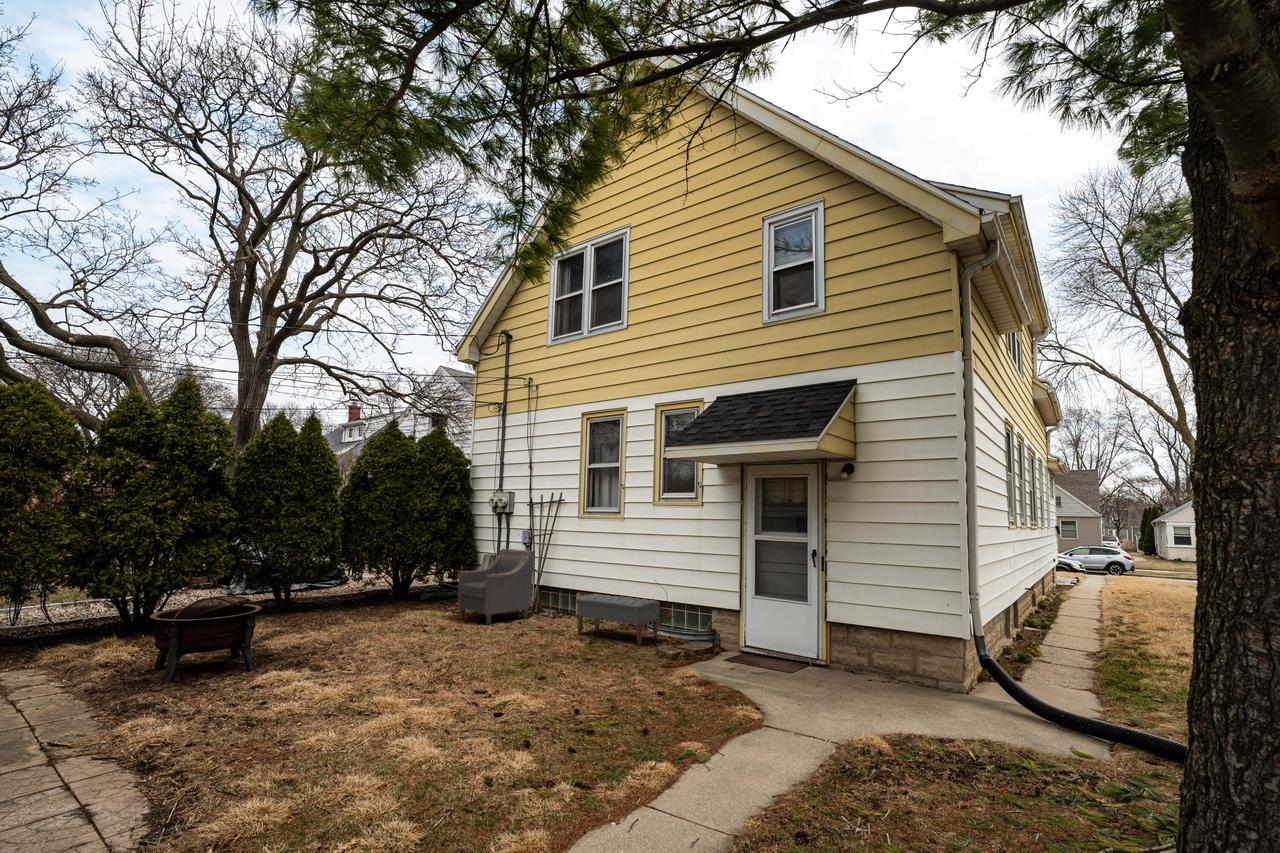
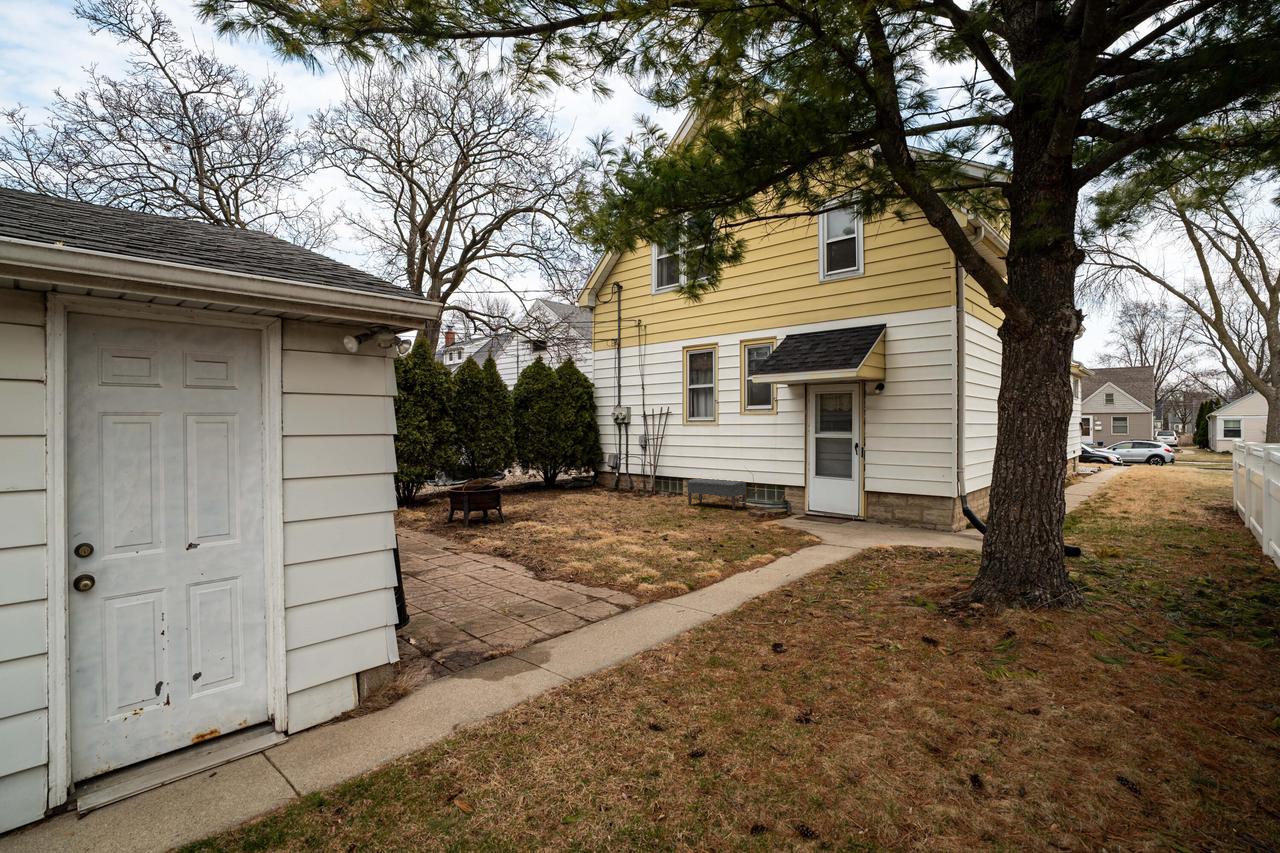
chair: present [458,549,535,624] -> none [597,449,650,501]

